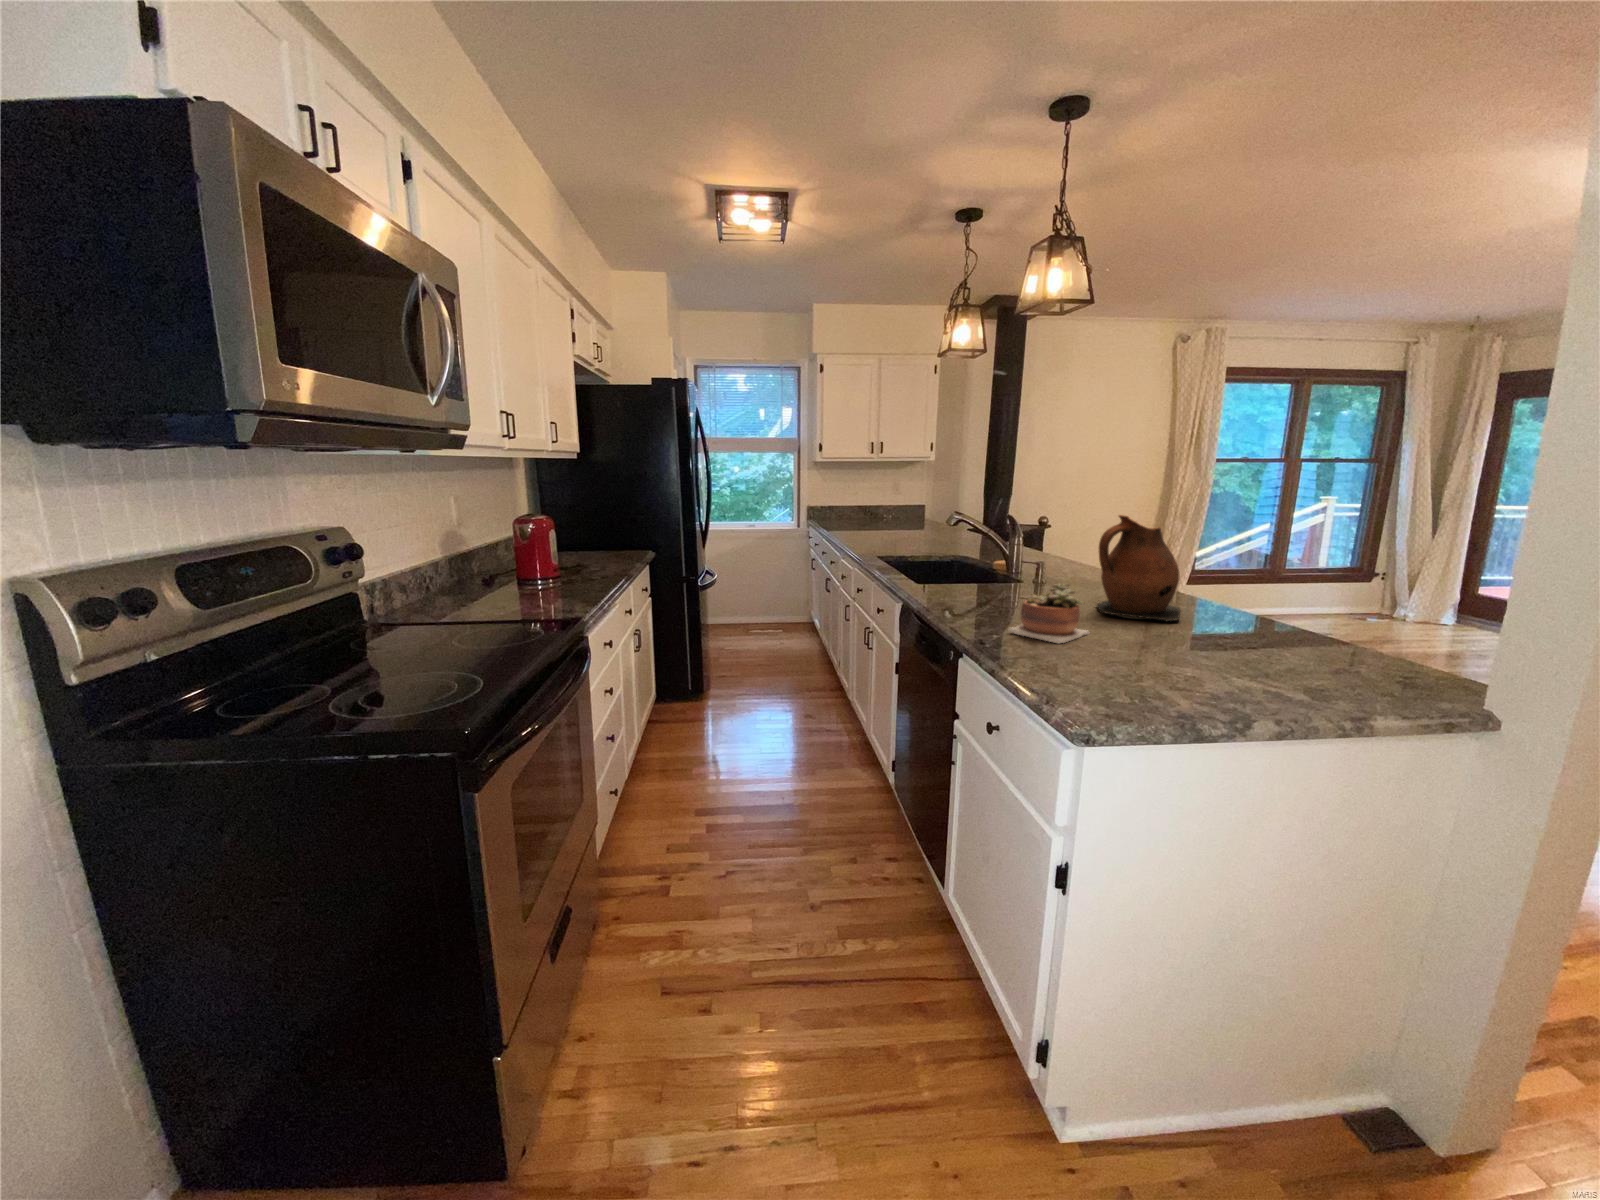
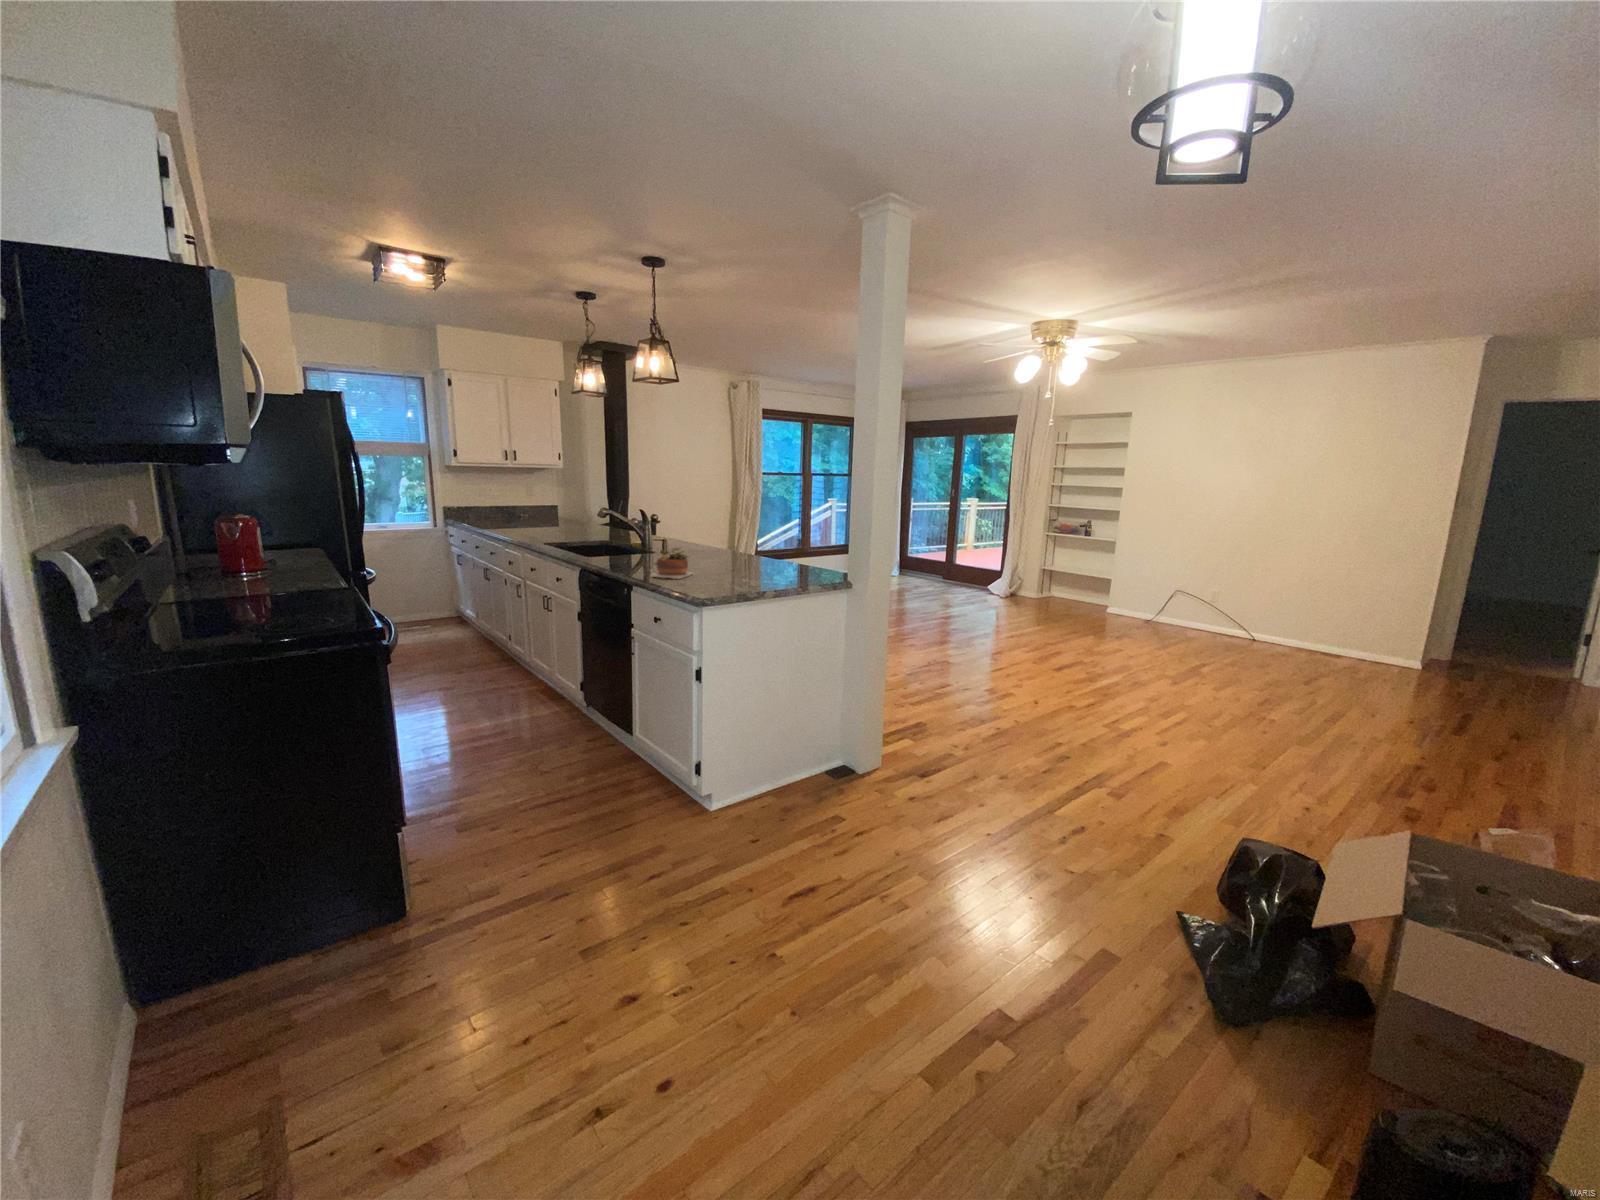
ceramic pitcher: present [1097,515,1180,622] -> none [694,509,739,567]

